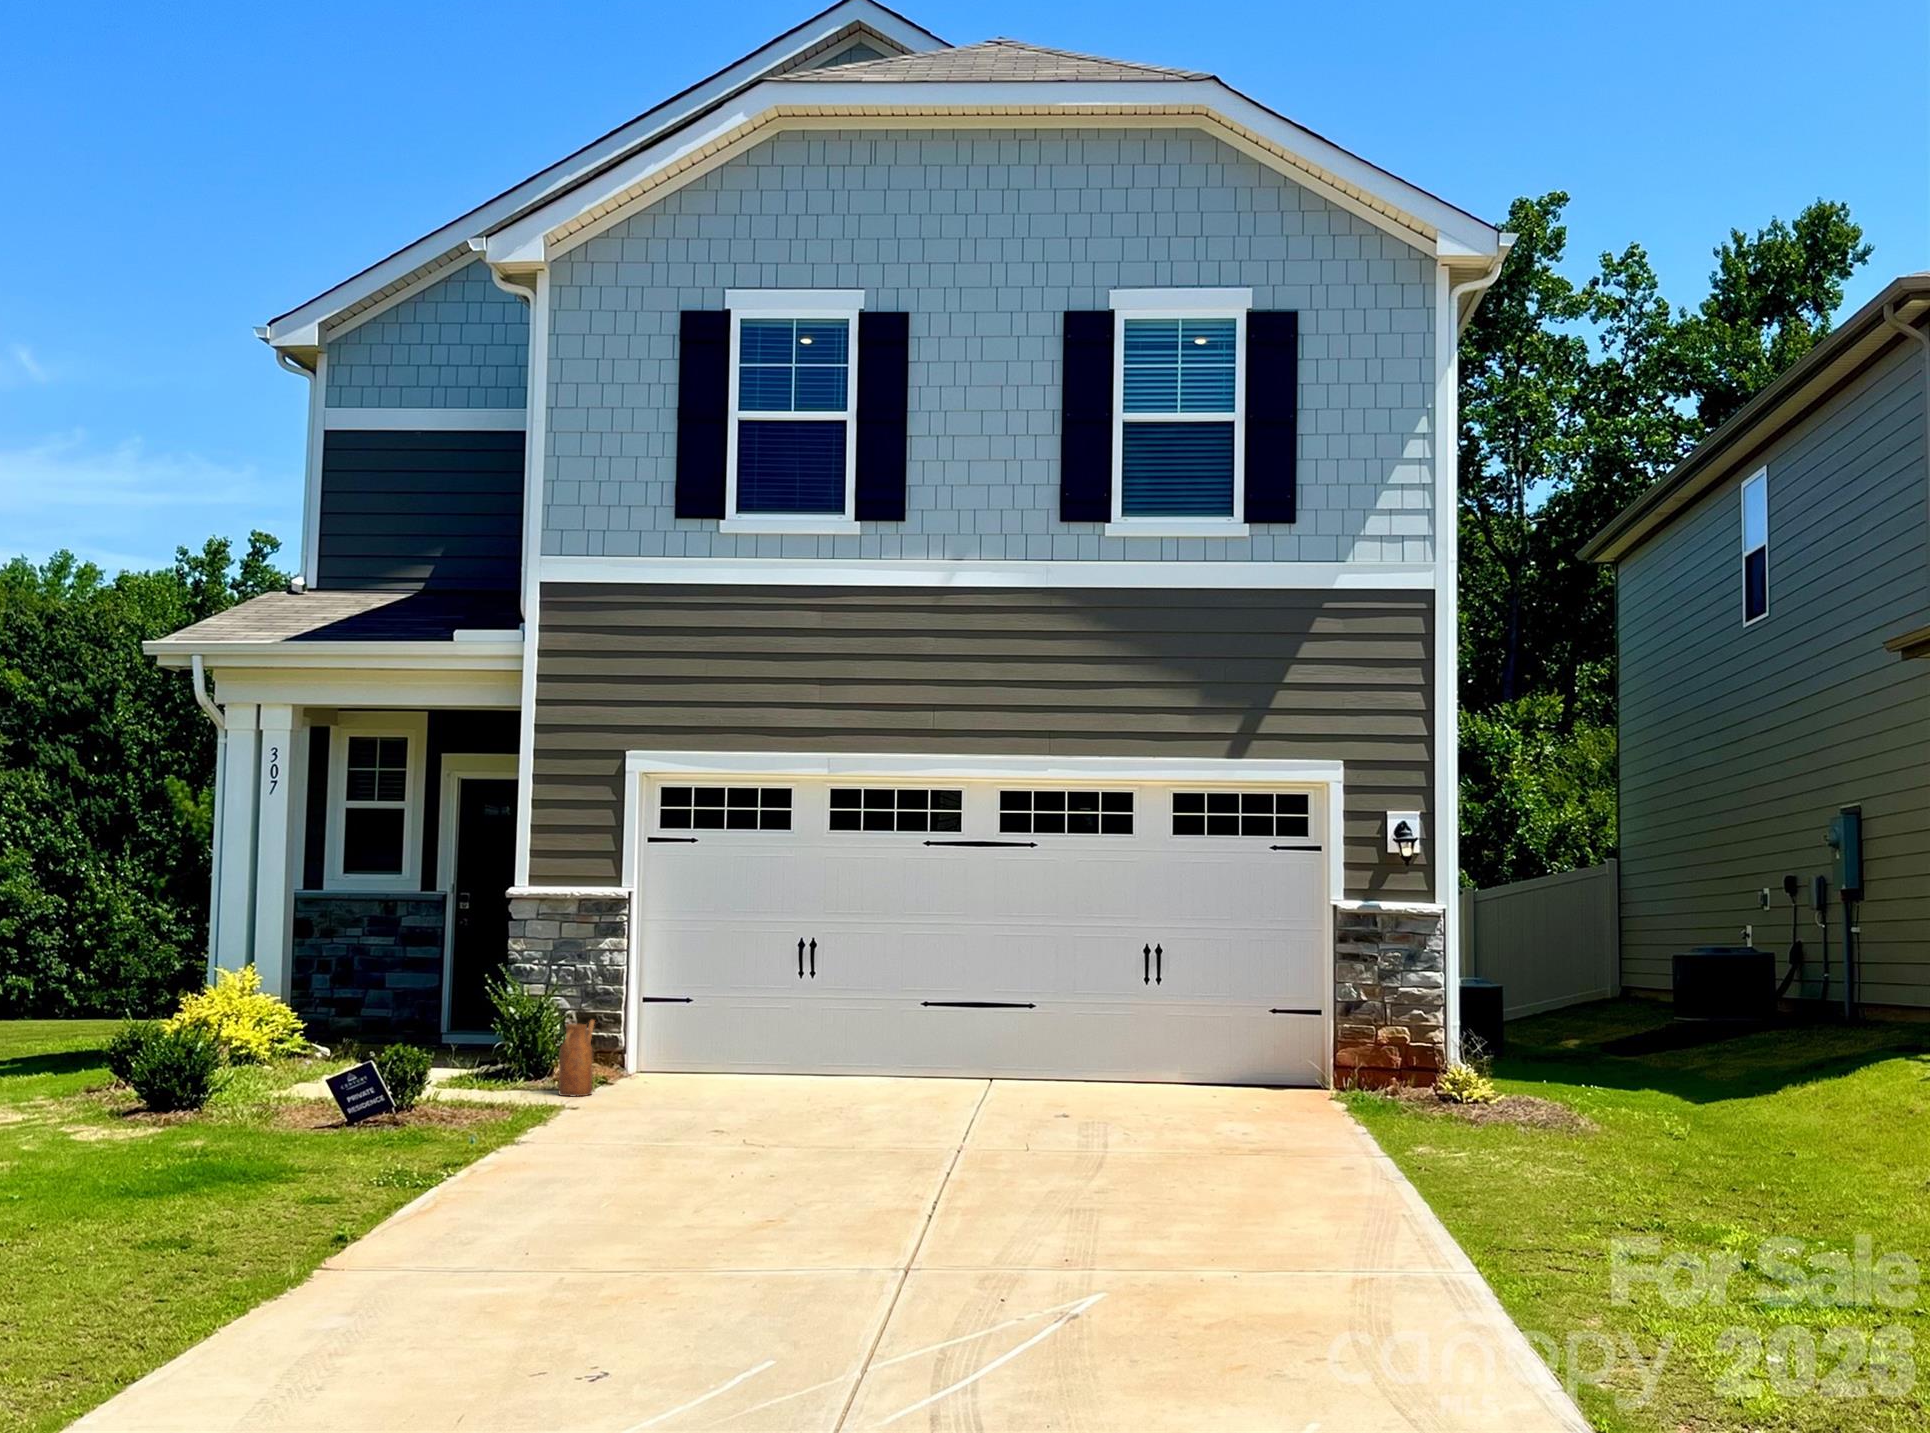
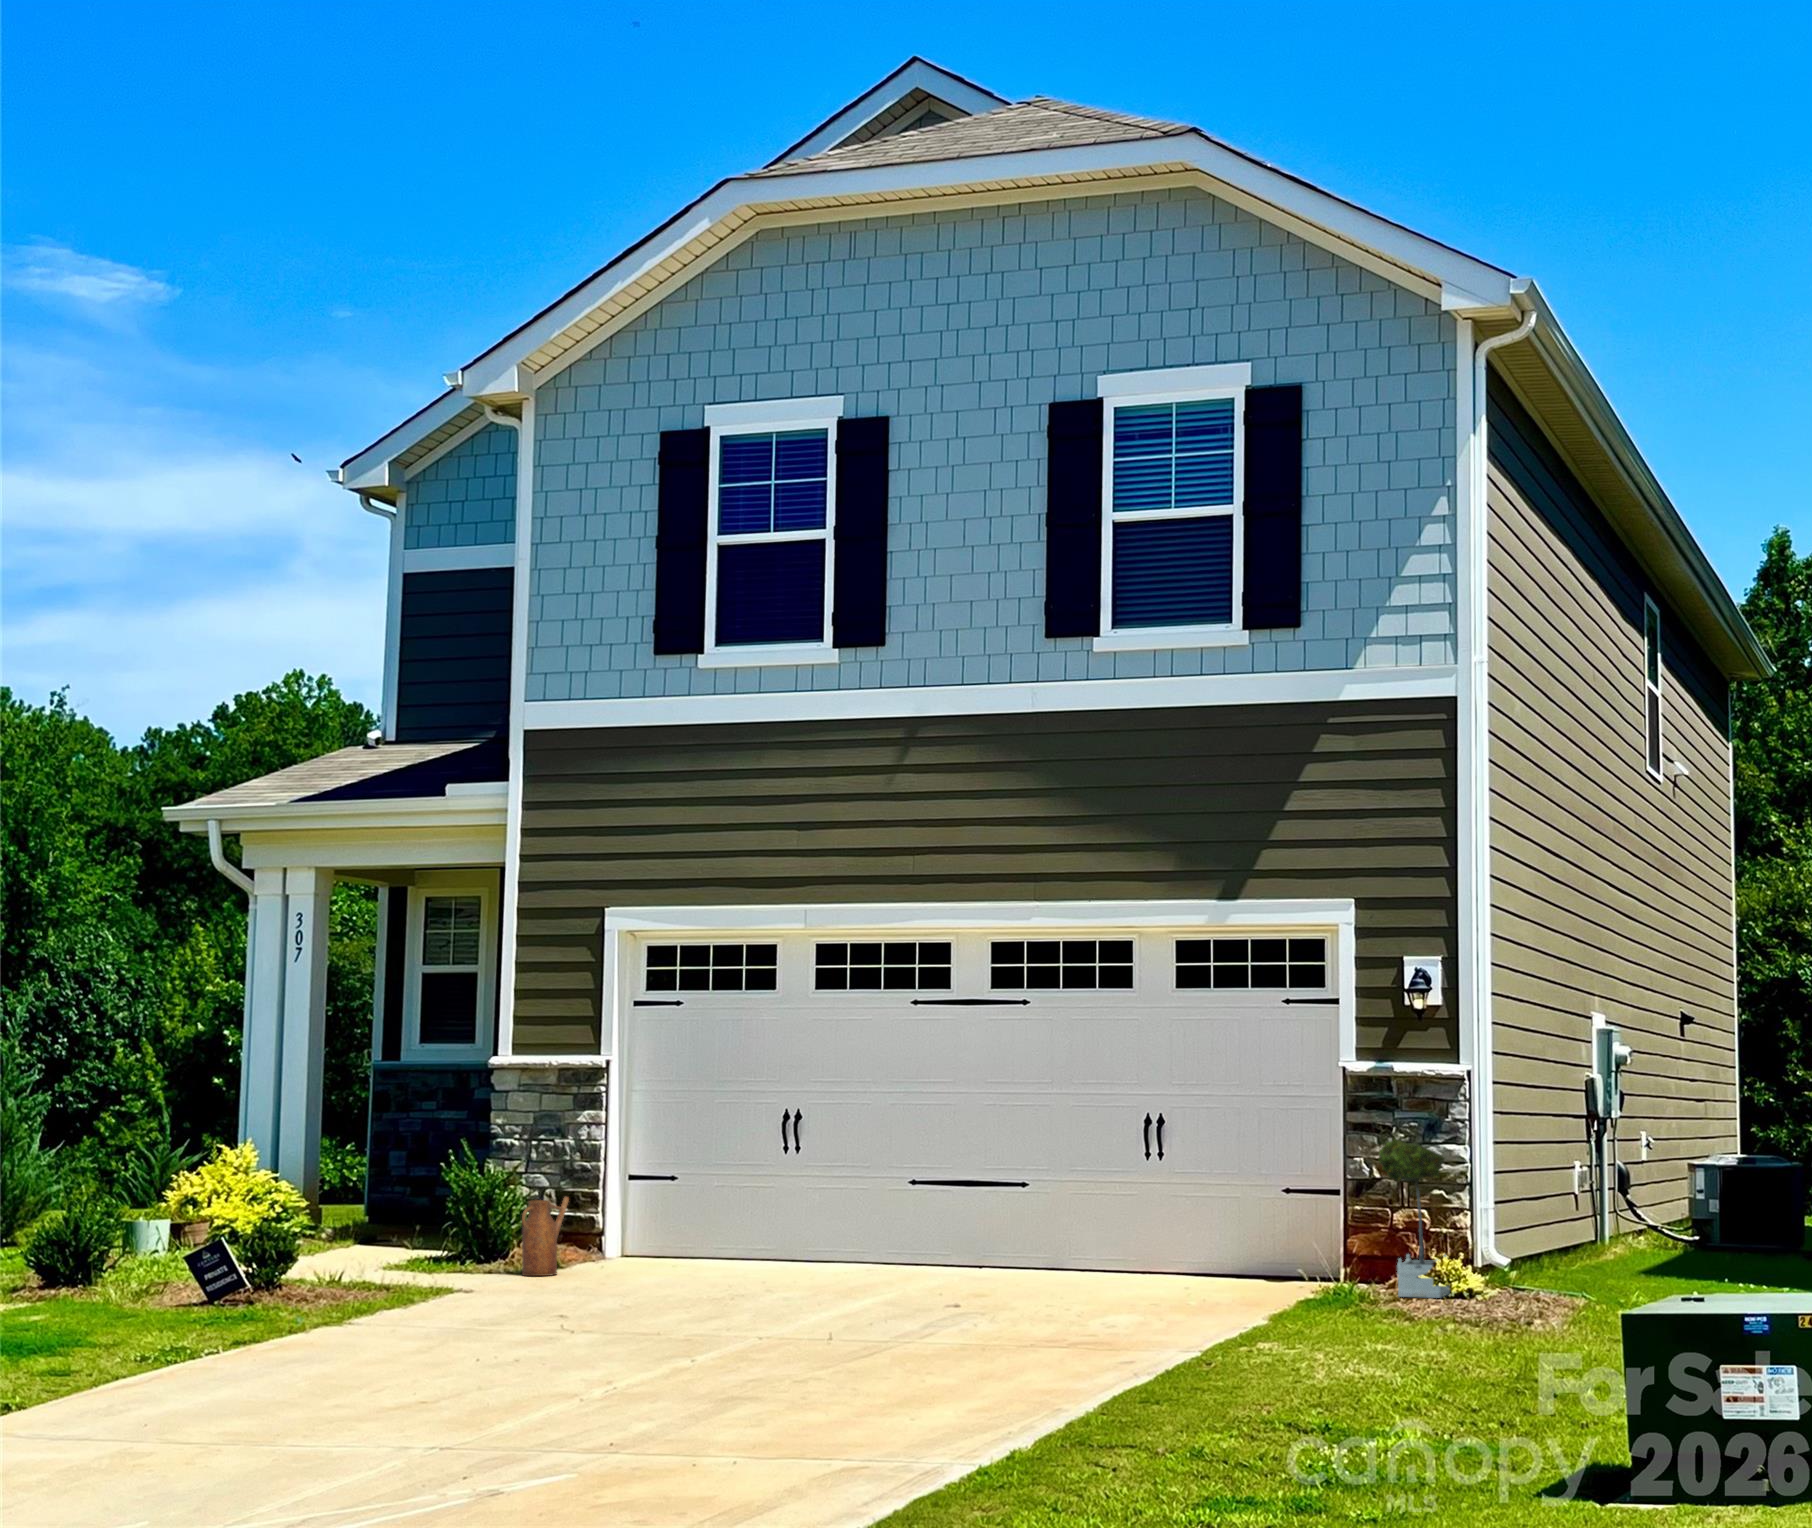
potted tree: none [1381,967,1440,1105] -> present [1379,1139,1450,1298]

